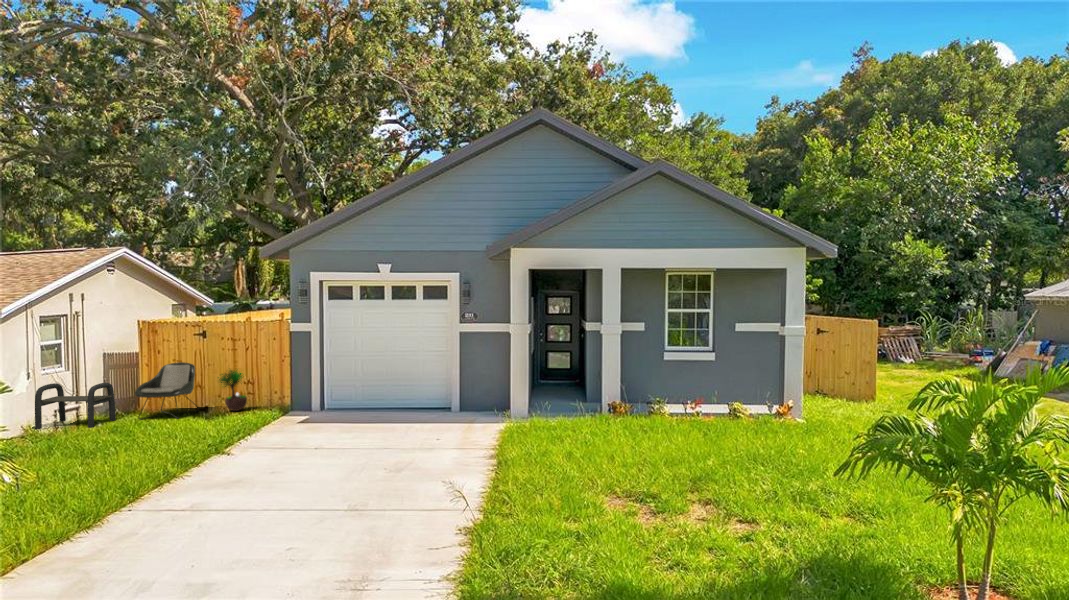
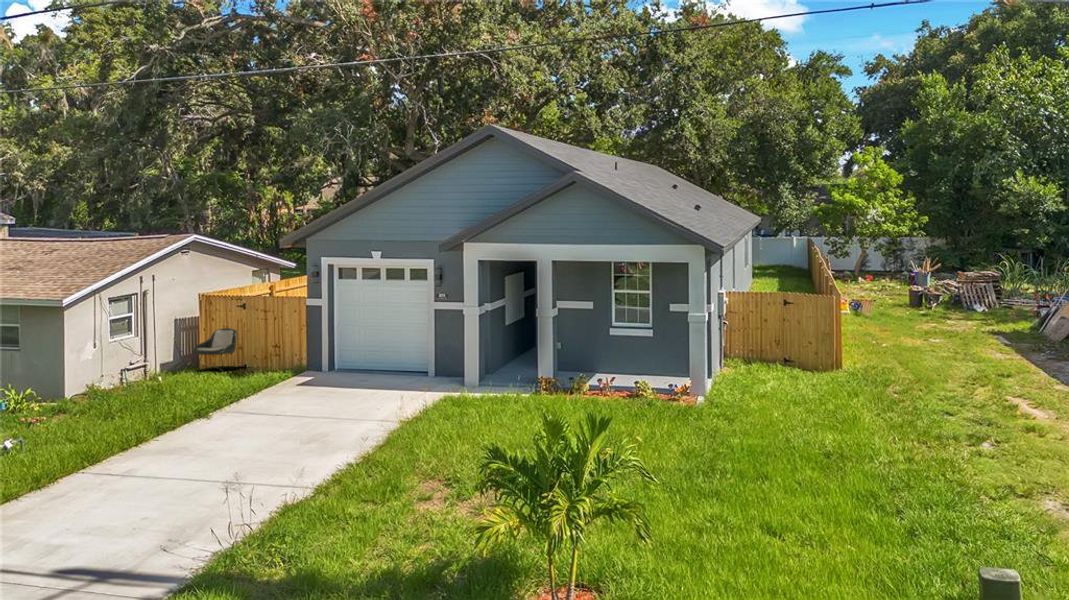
potted tree: present [218,370,247,411] -> none [251,331,276,368]
bench: present [35,383,116,429] -> none [125,342,180,376]

